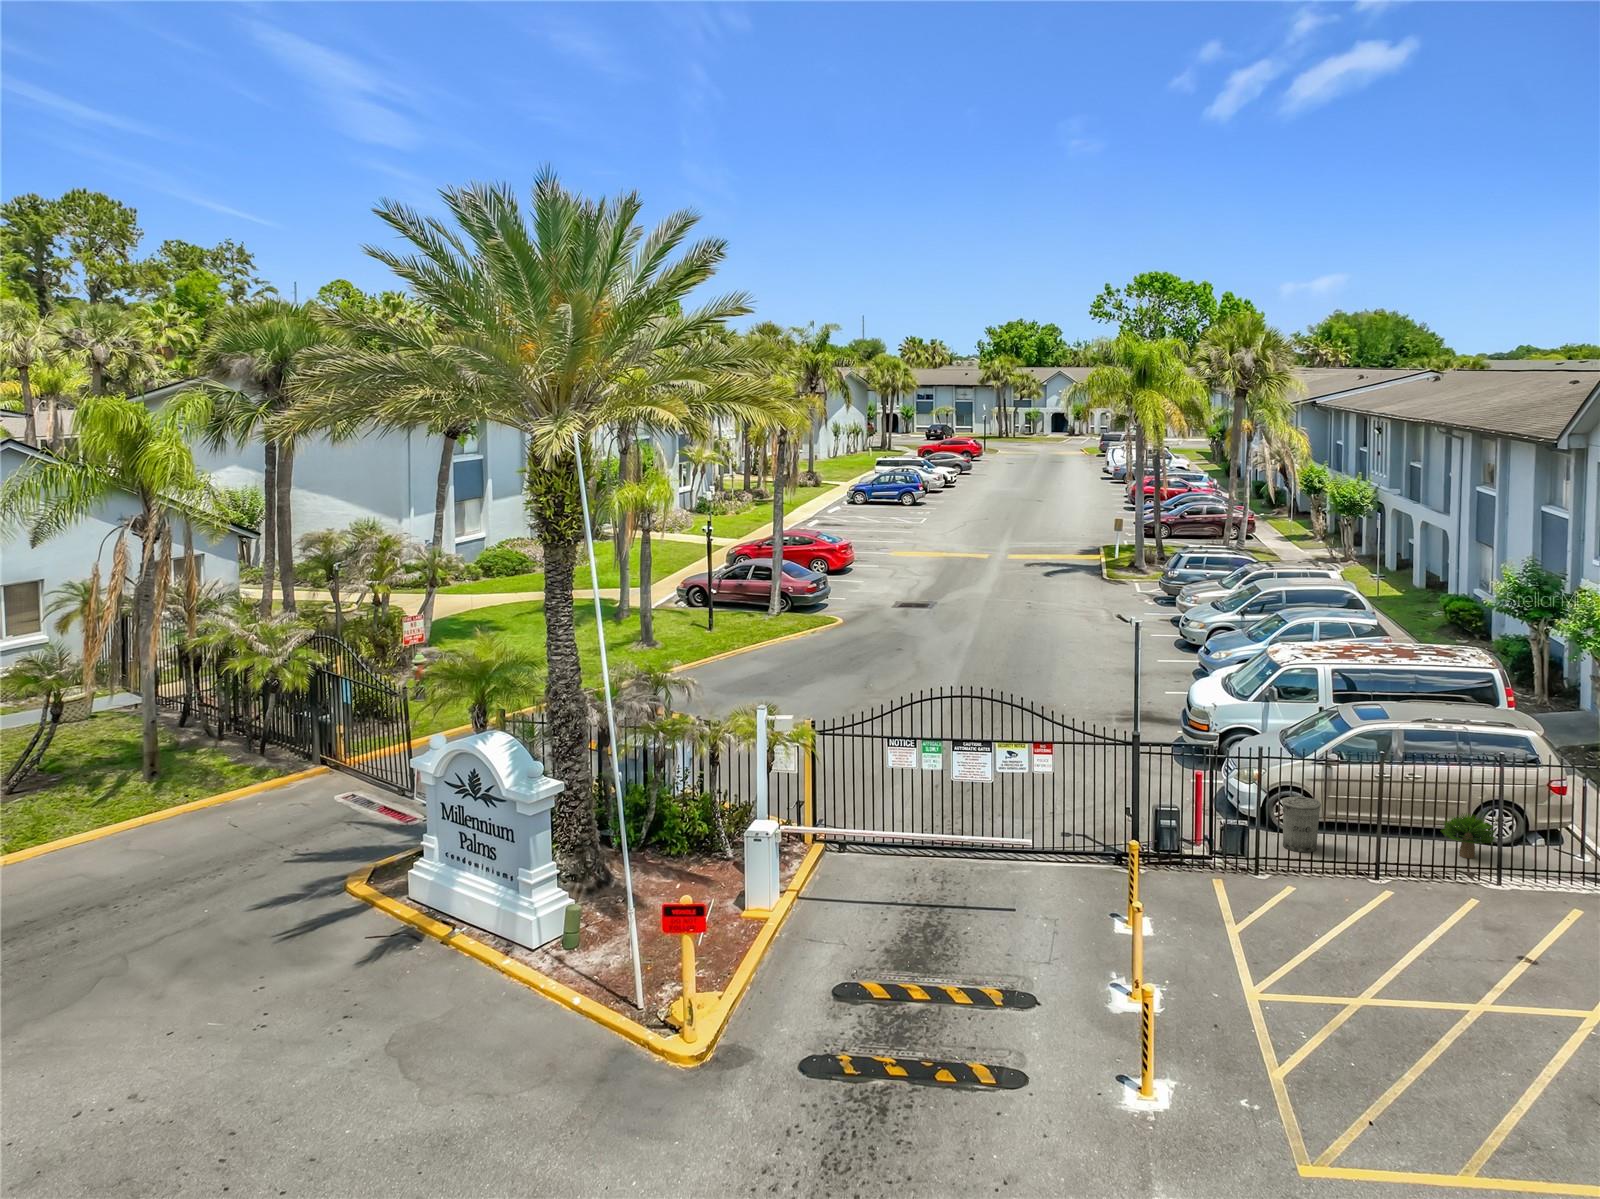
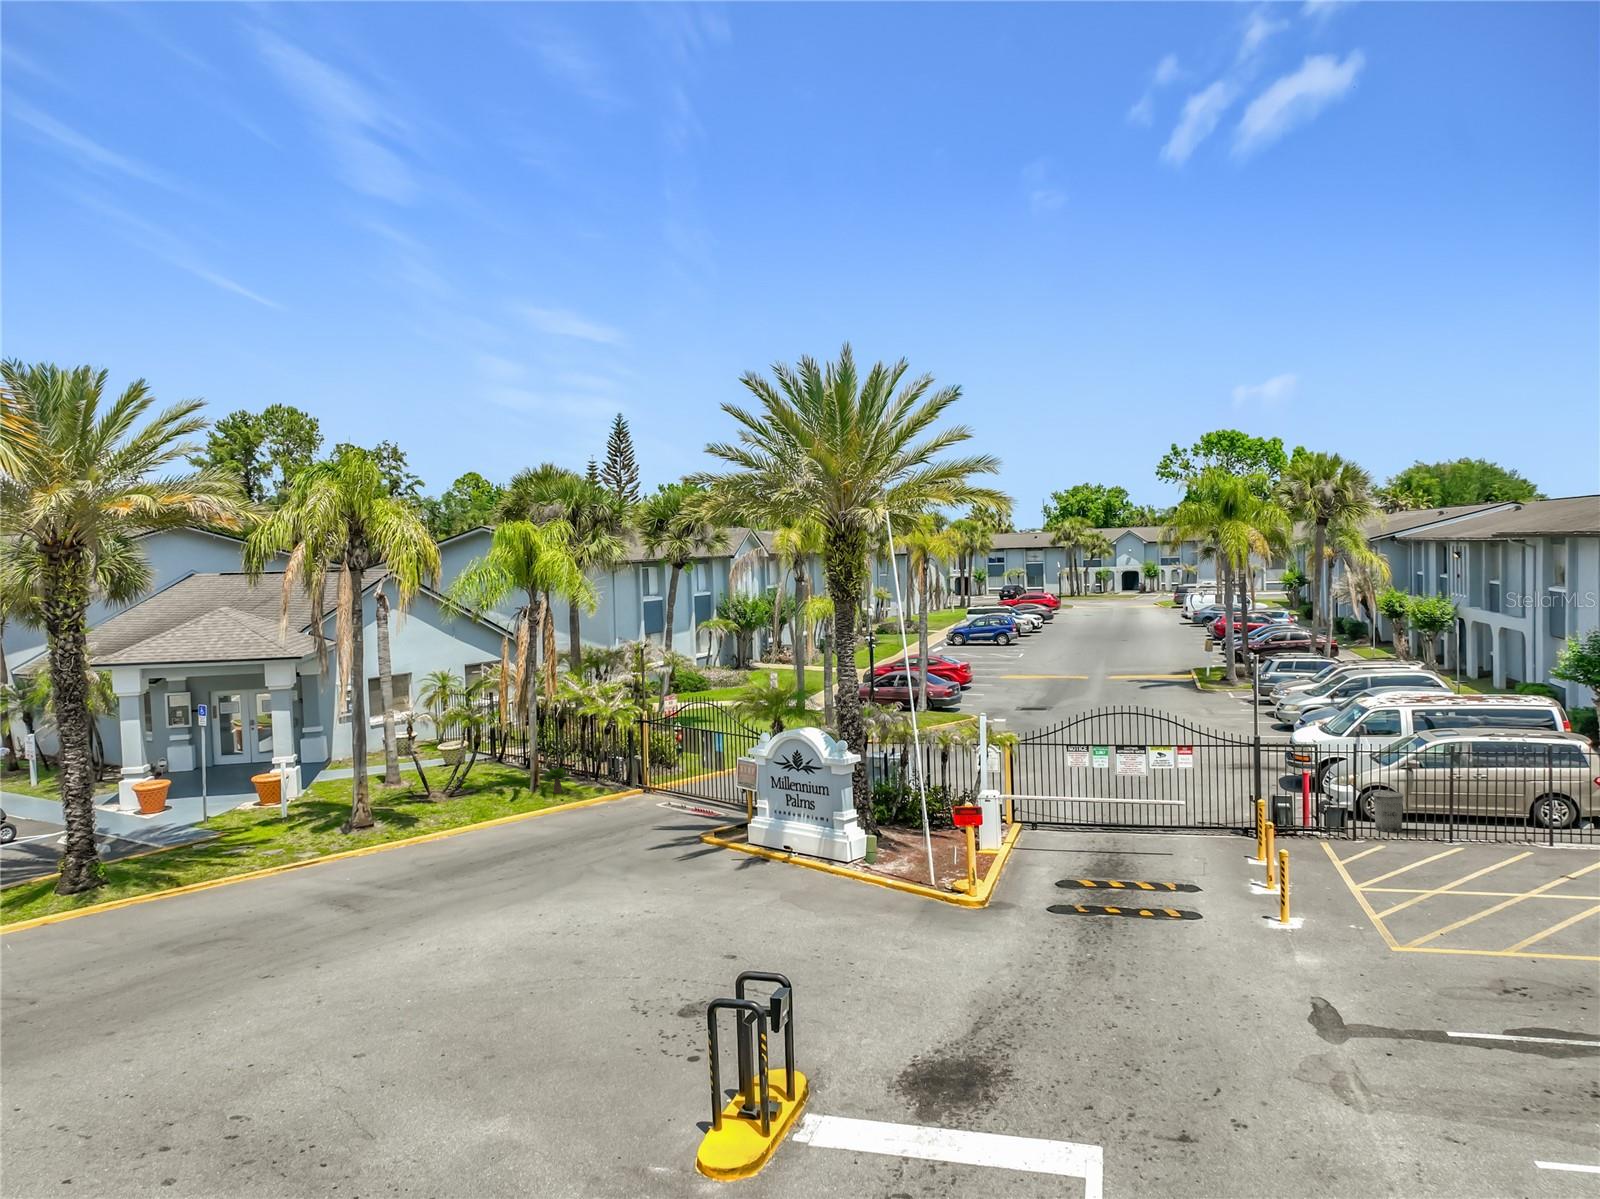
potted plant: present [1442,813,1495,858] -> present [544,768,571,793]

